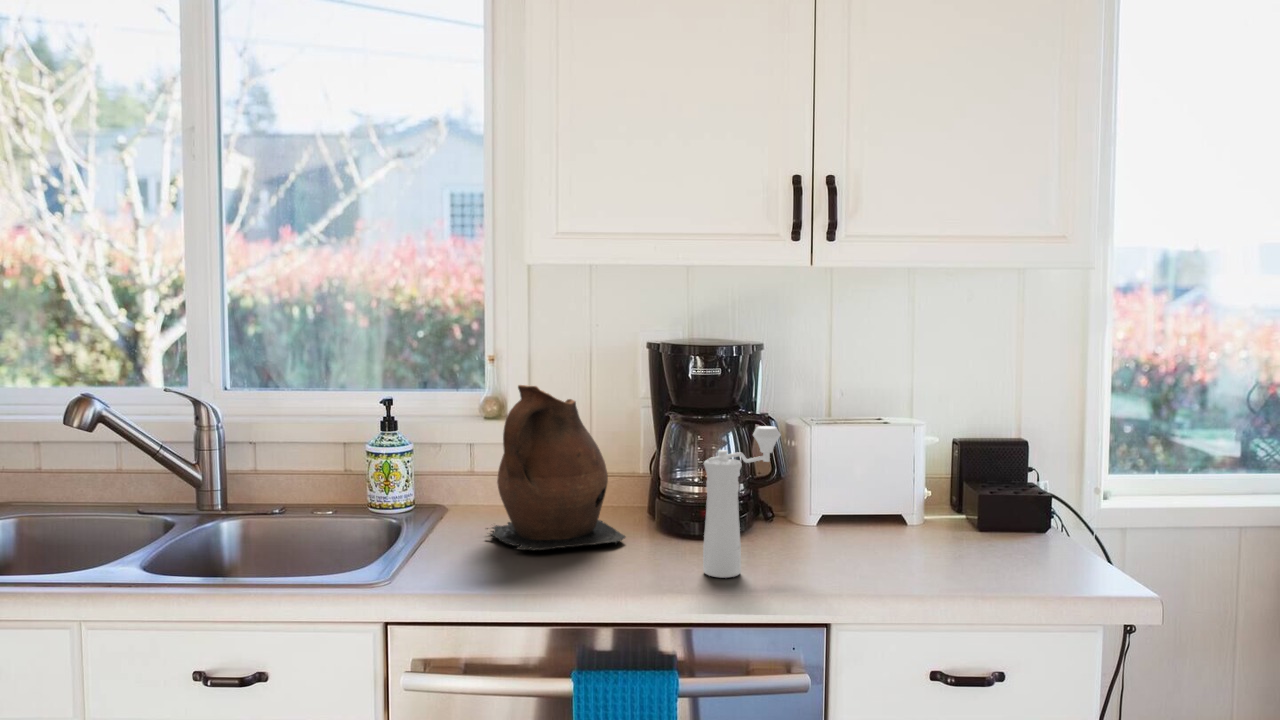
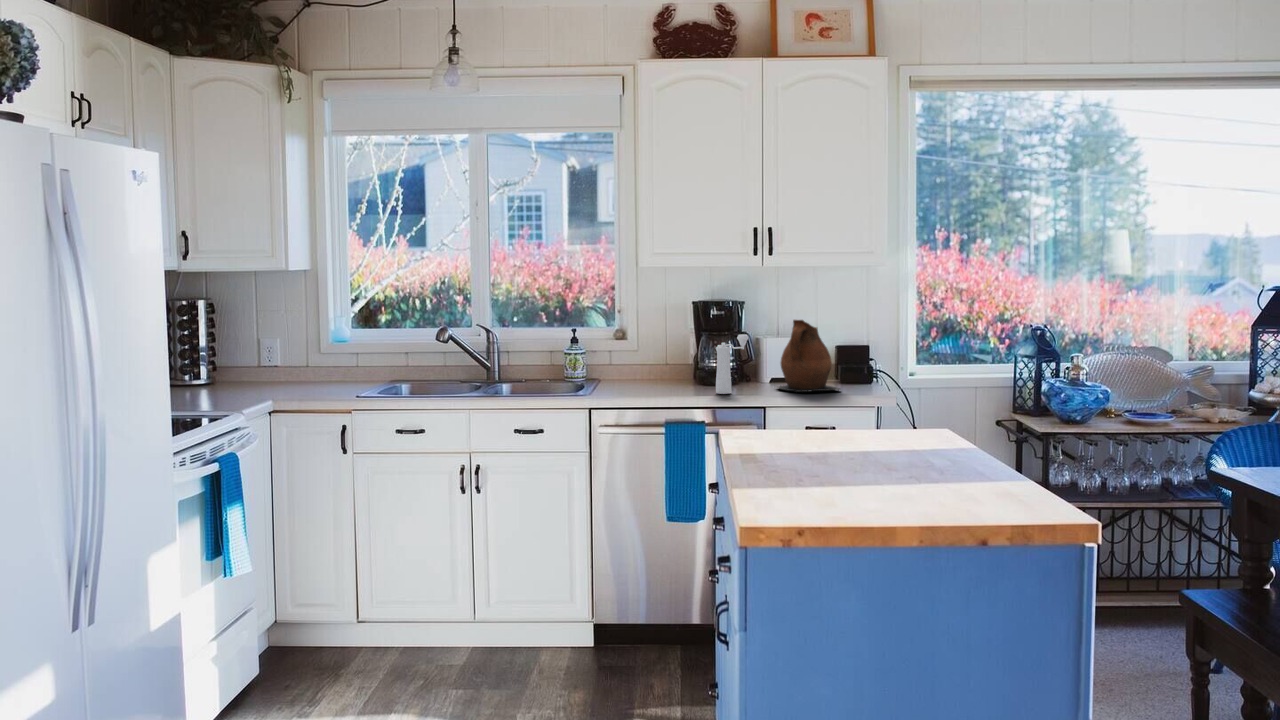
ceramic pitcher: present [487,385,625,550] -> present [777,320,840,392]

